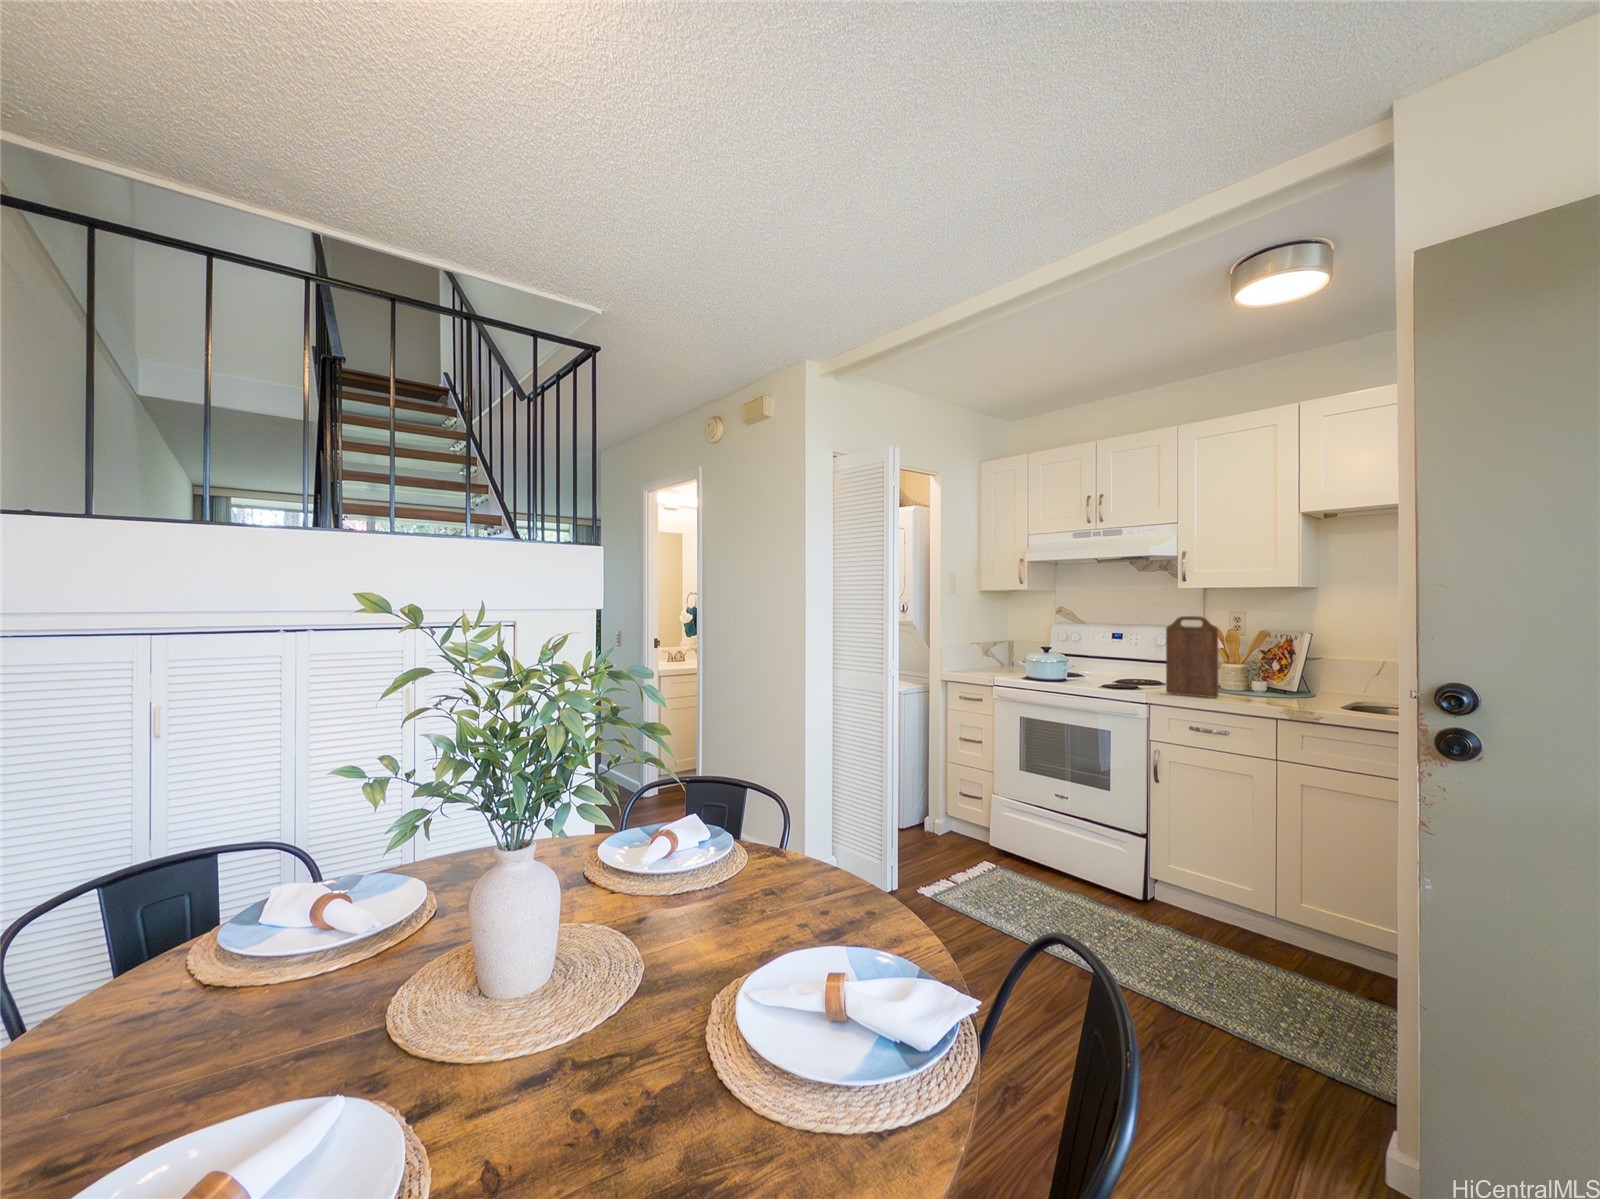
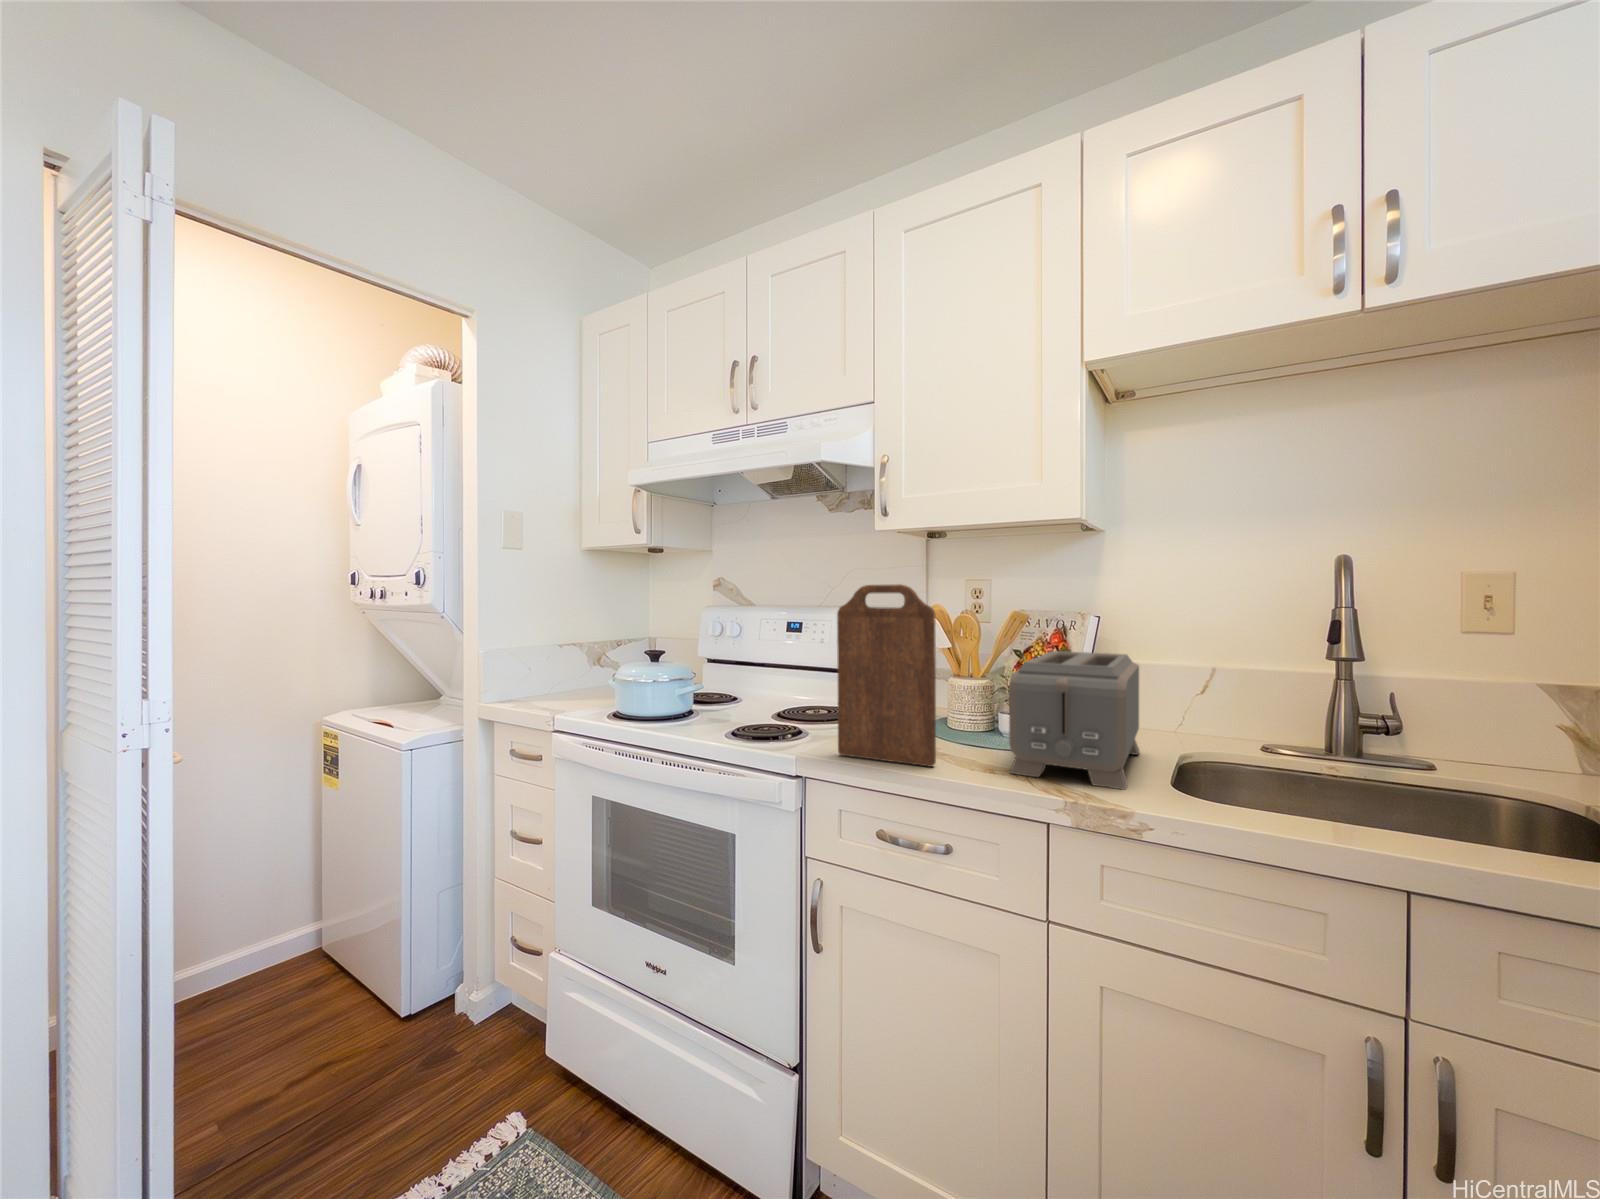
toaster: none [1256,650,1332,706] -> present [1009,651,1140,790]

